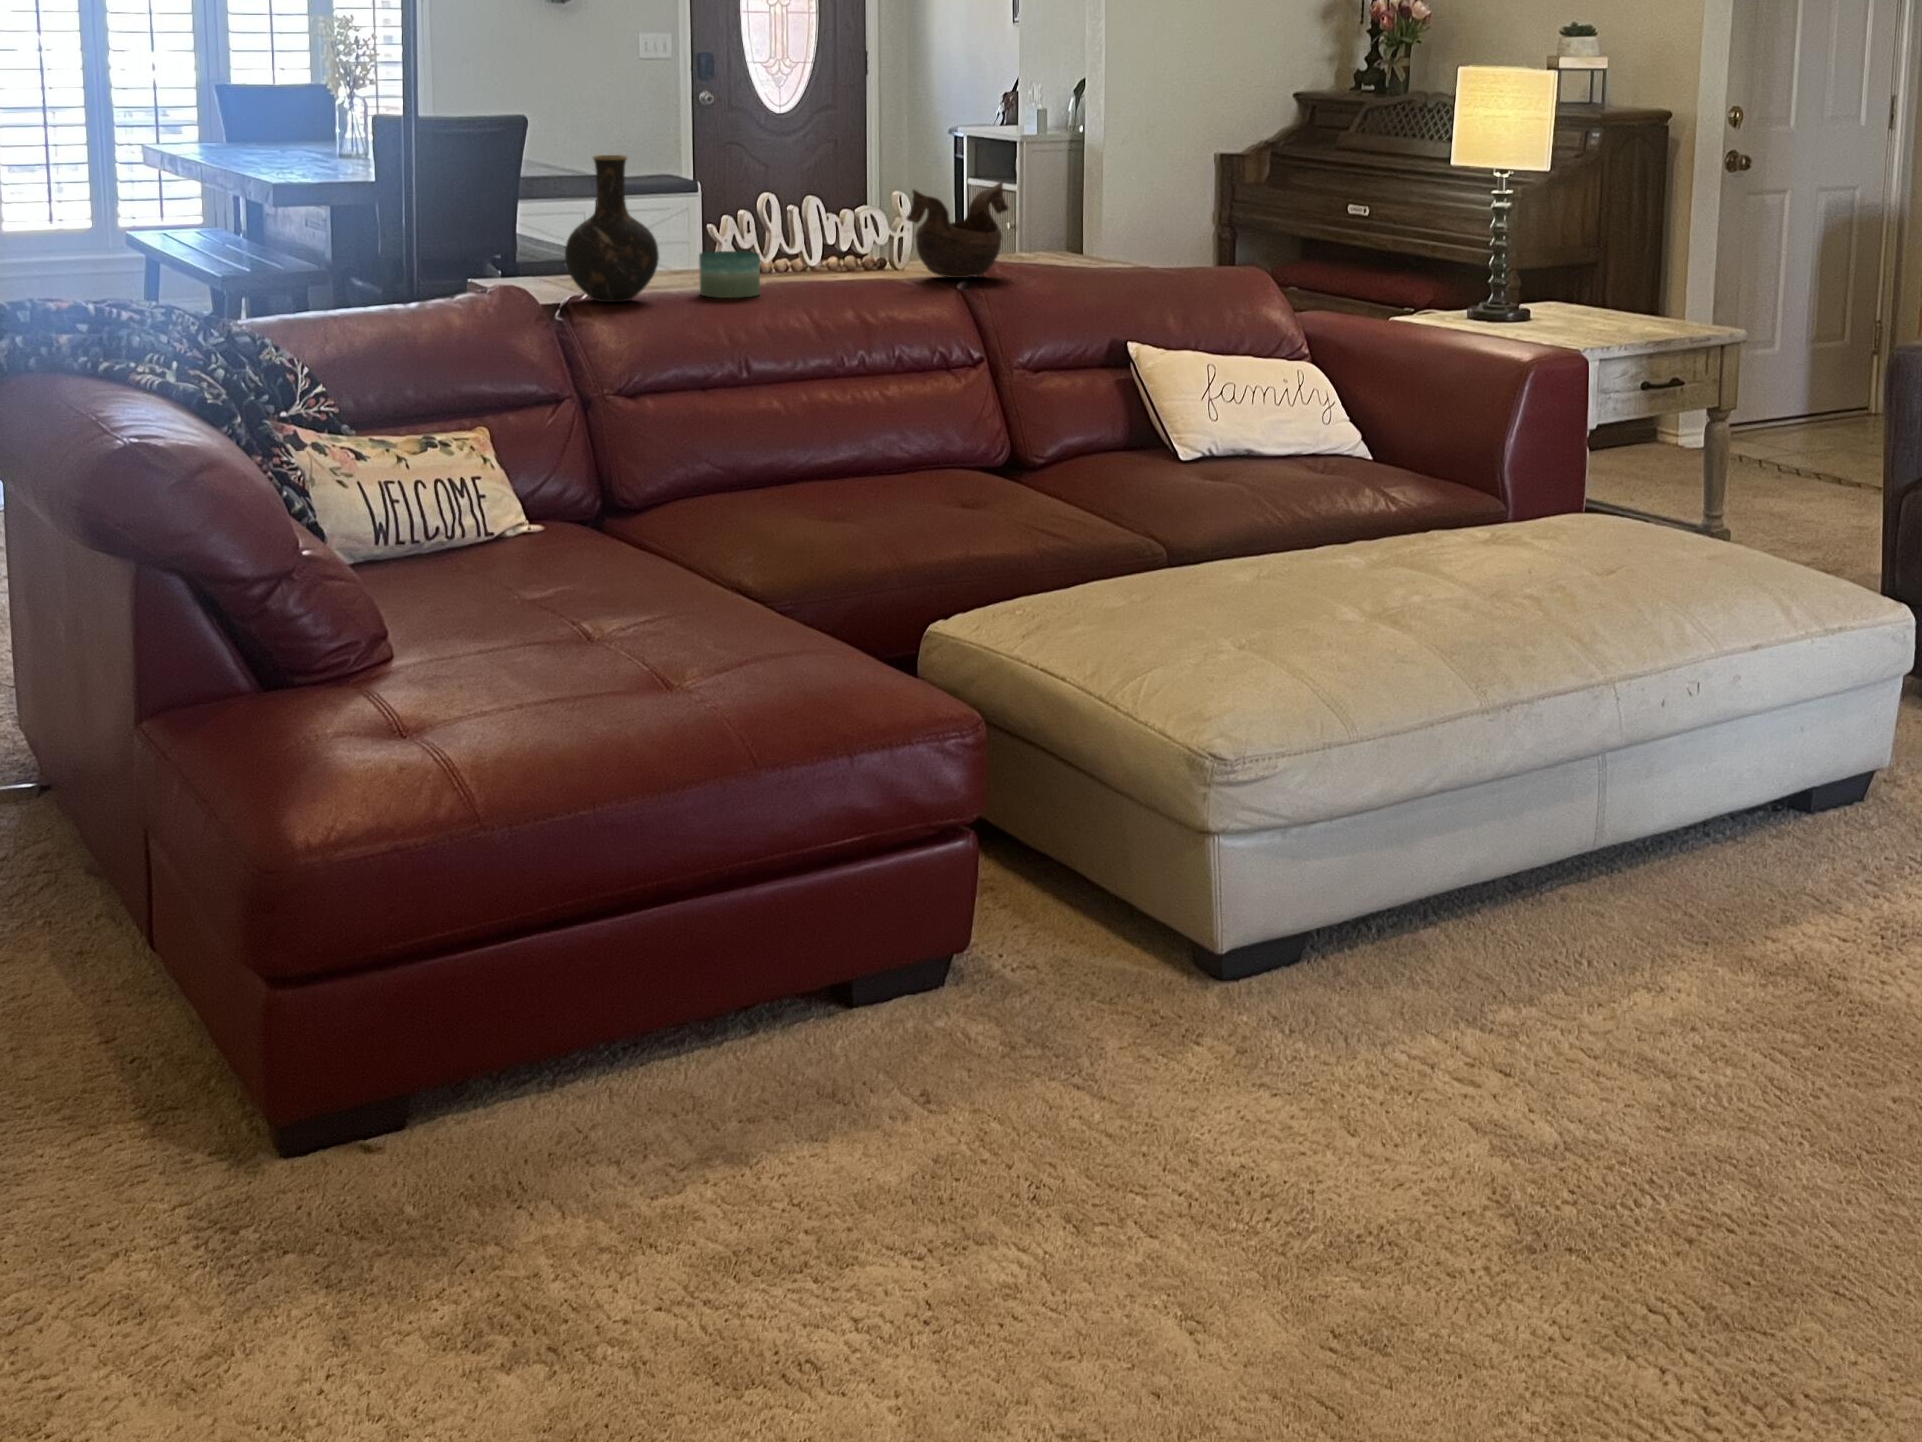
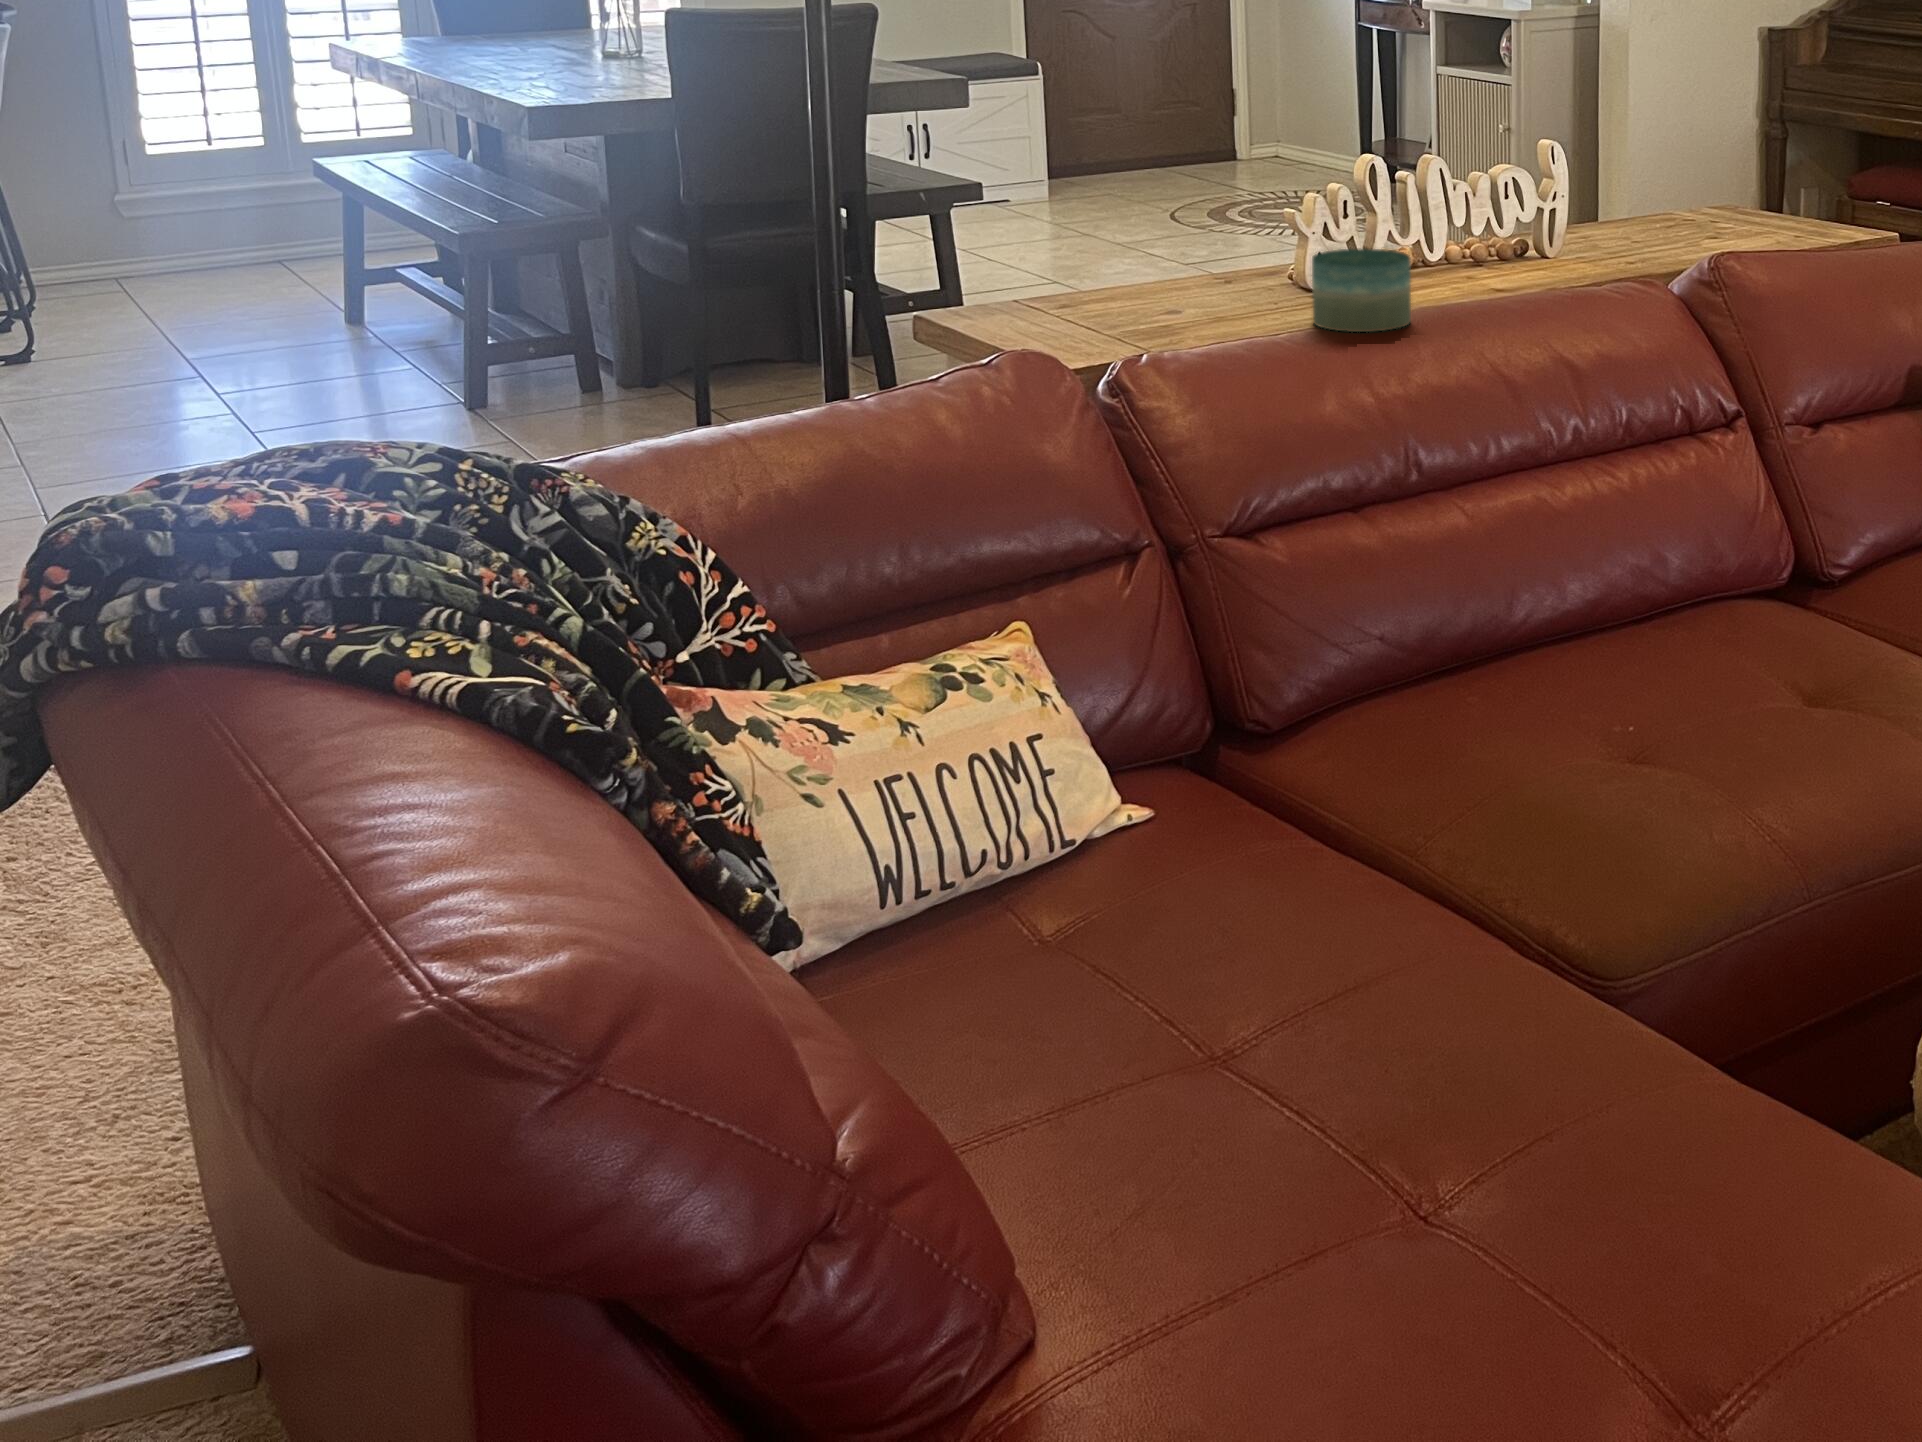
vase: present [565,155,659,302] -> none [1105,103,1261,353]
decorative bowl: present [906,181,1008,278] -> none [1605,112,1741,267]

